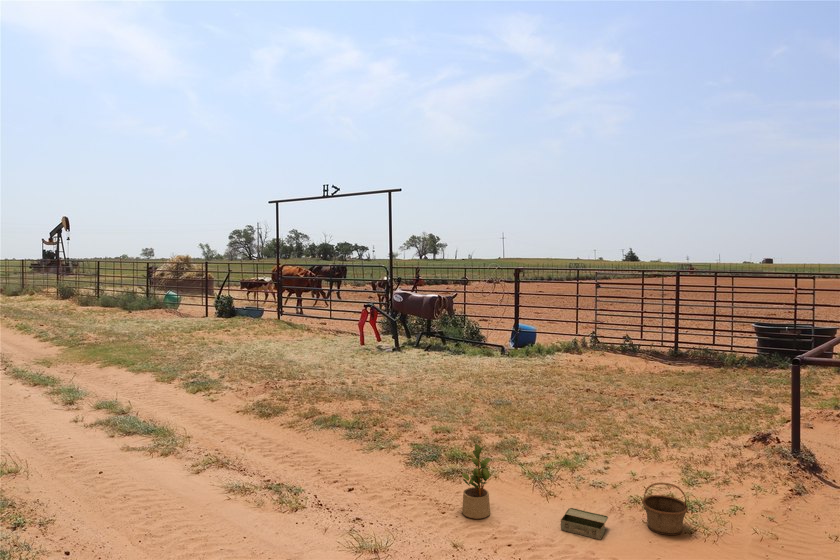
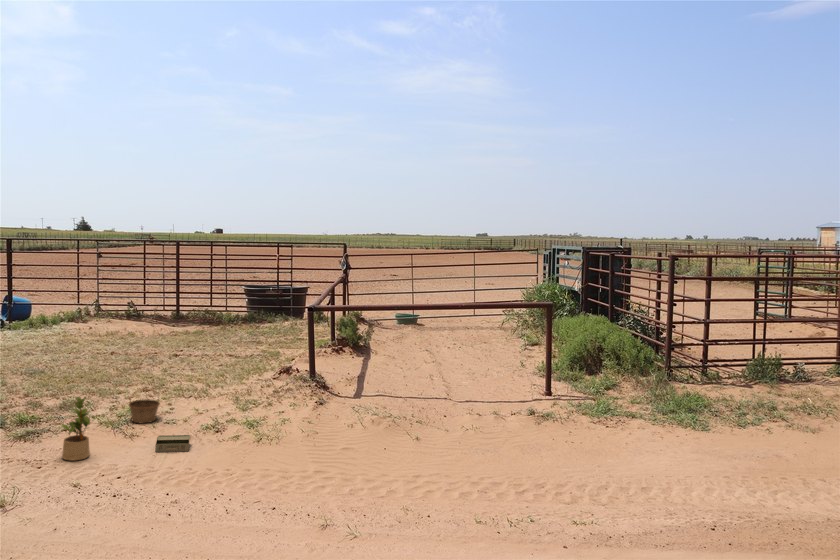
basket: present [643,483,688,535] -> present [129,389,160,424]

